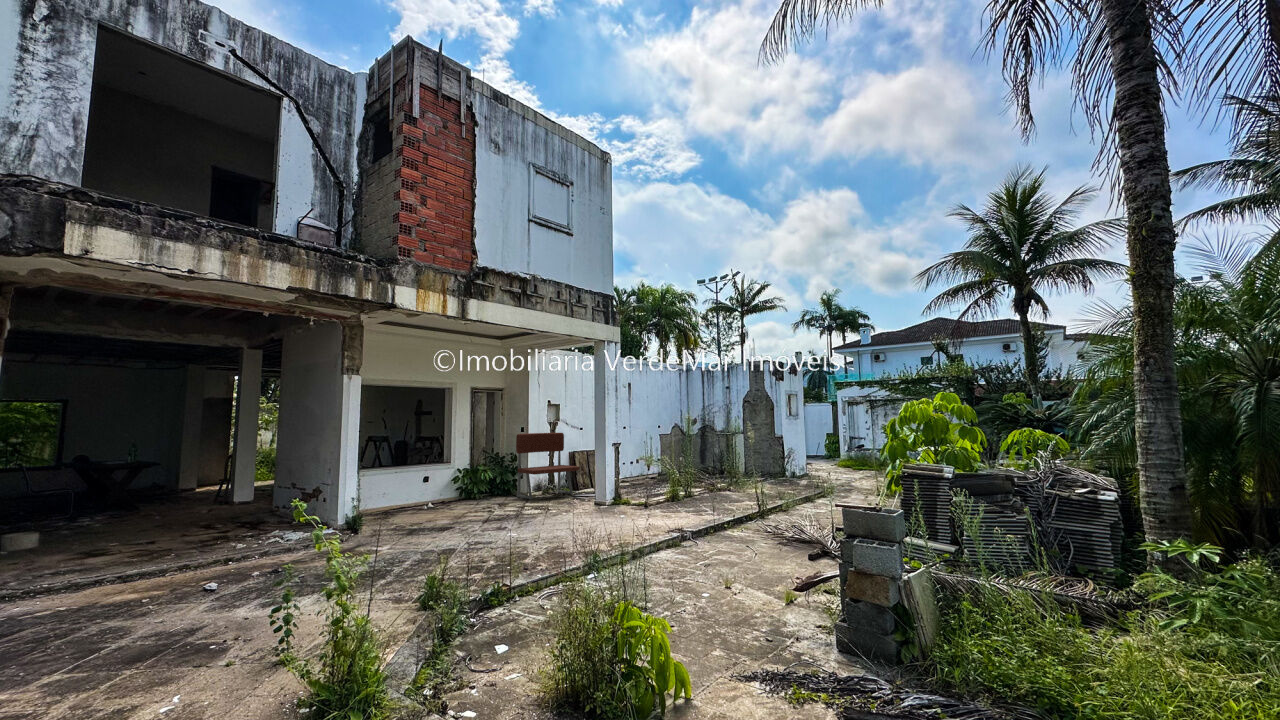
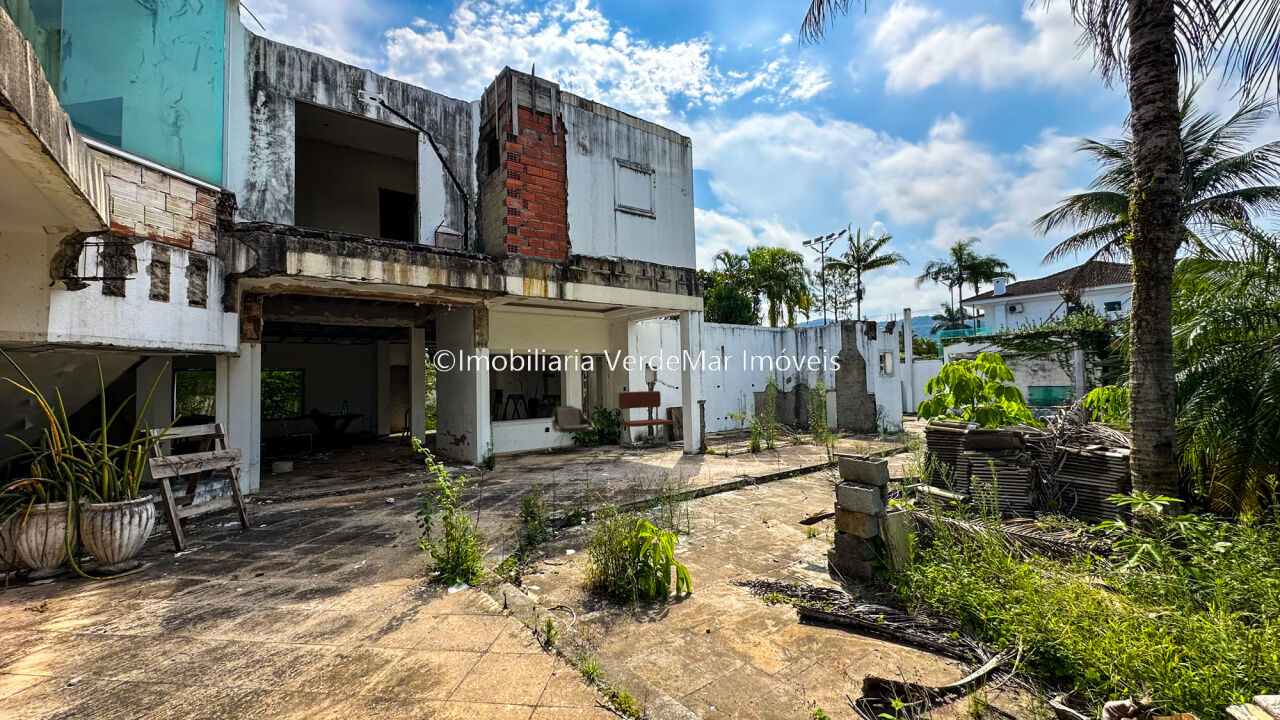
lounge chair: none [431,450,488,508] -> present [552,406,594,452]

